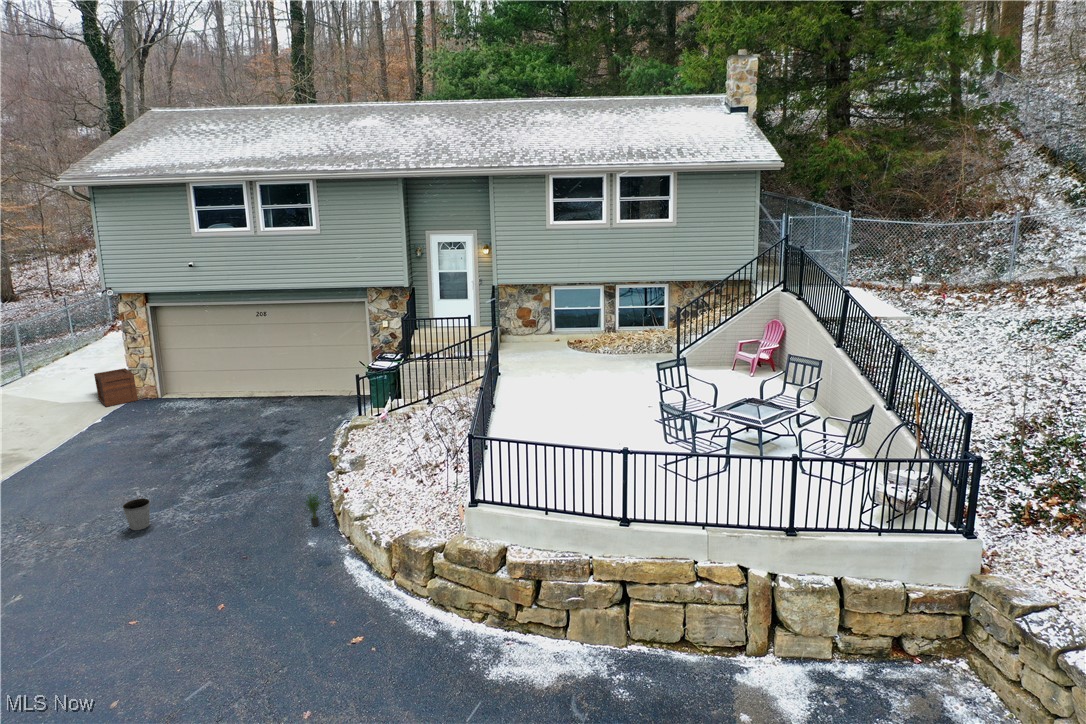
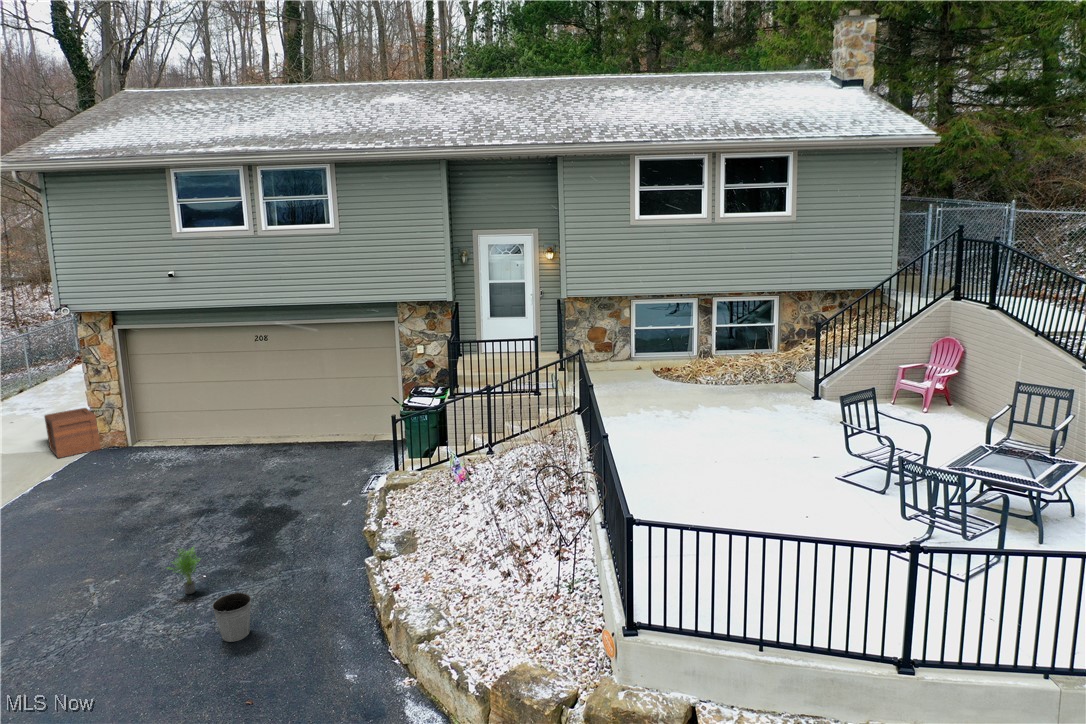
potted plant: present [304,495,321,527] -> present [173,549,196,594]
bucket: present [122,498,150,530] -> present [212,591,251,642]

